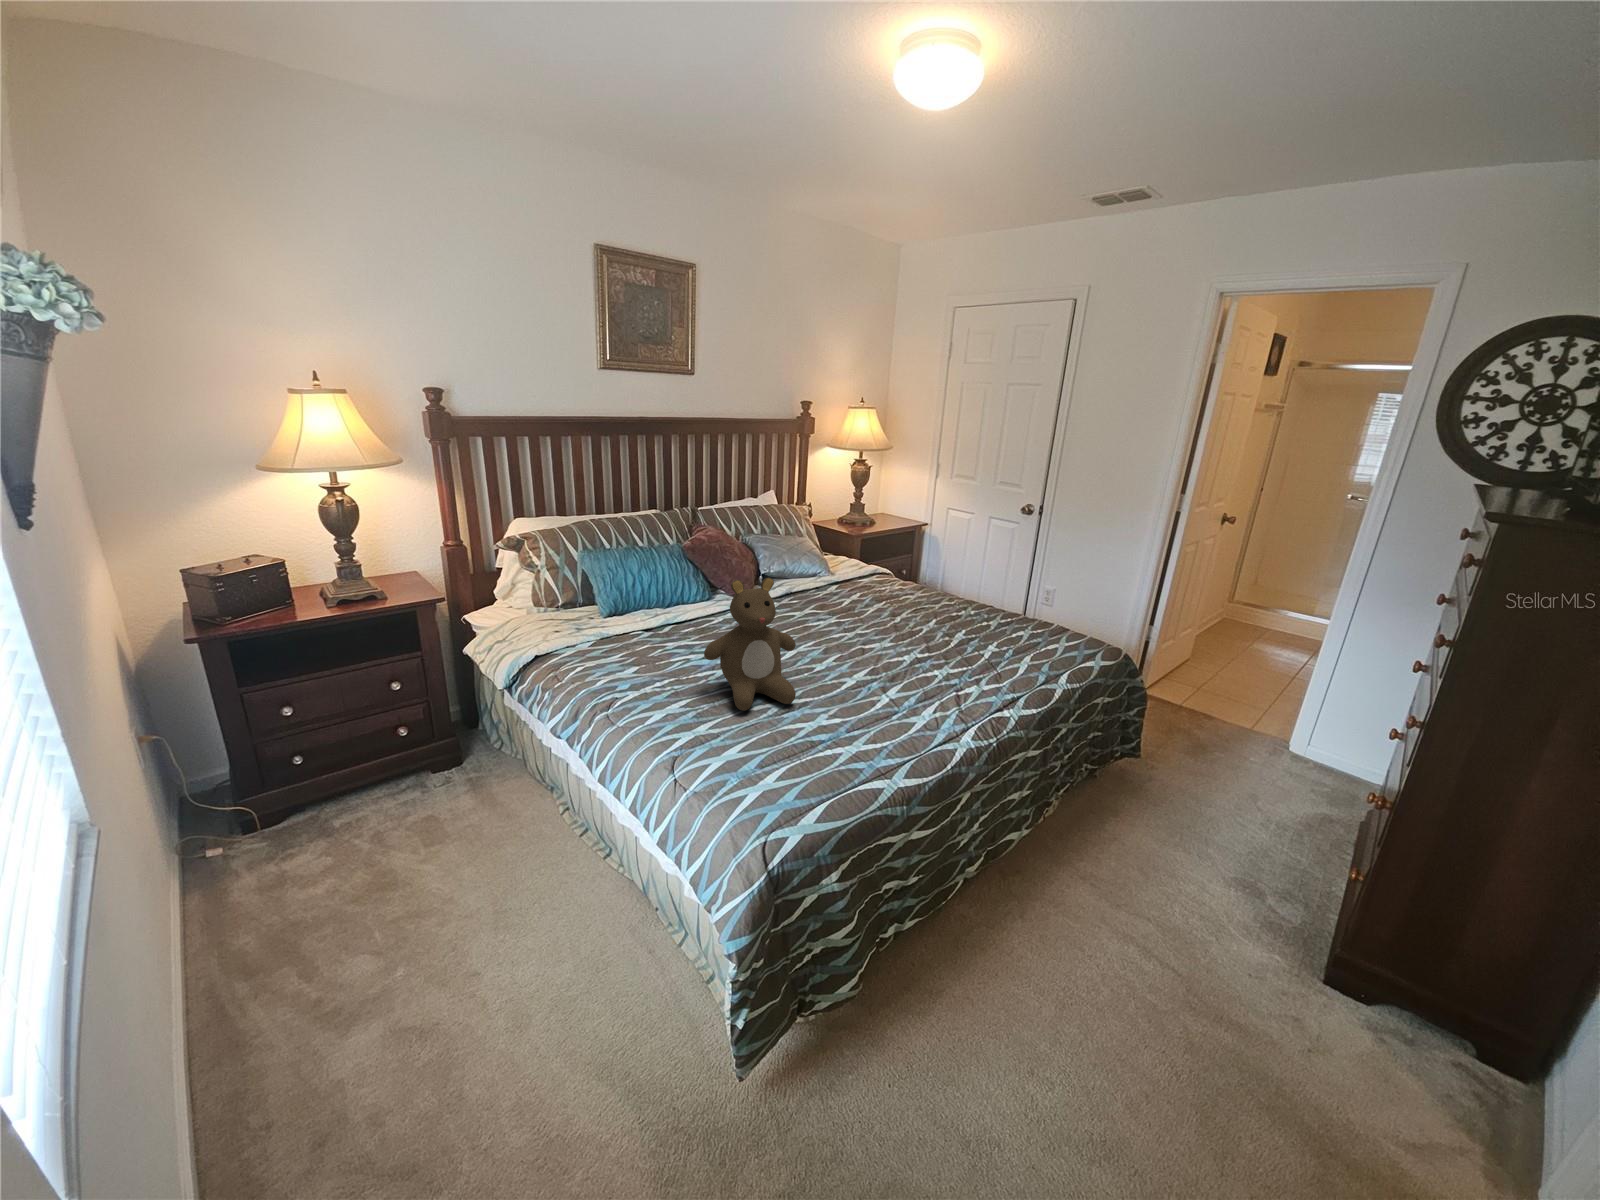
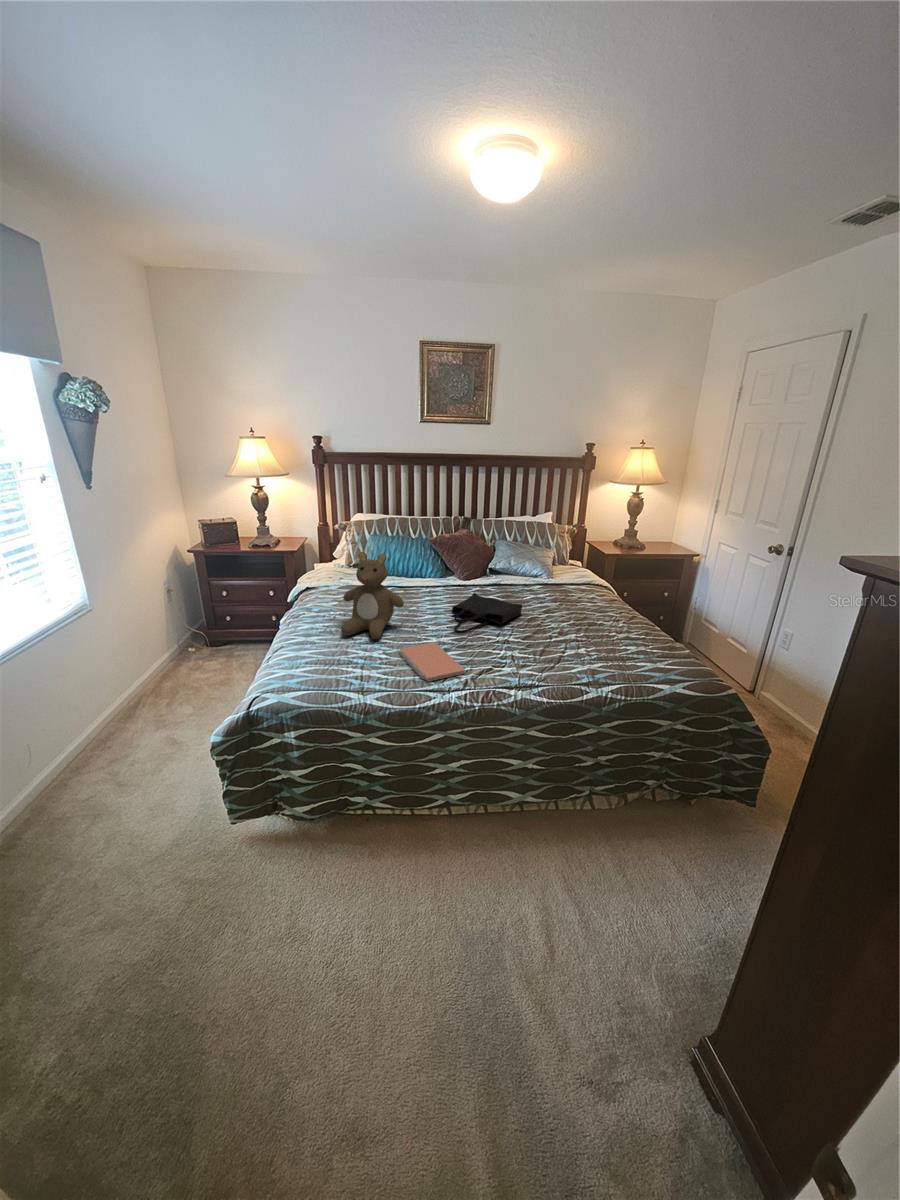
tote bag: none [810,610,892,667] -> present [452,593,522,634]
notebook: none [844,685,950,735] -> present [400,642,465,681]

